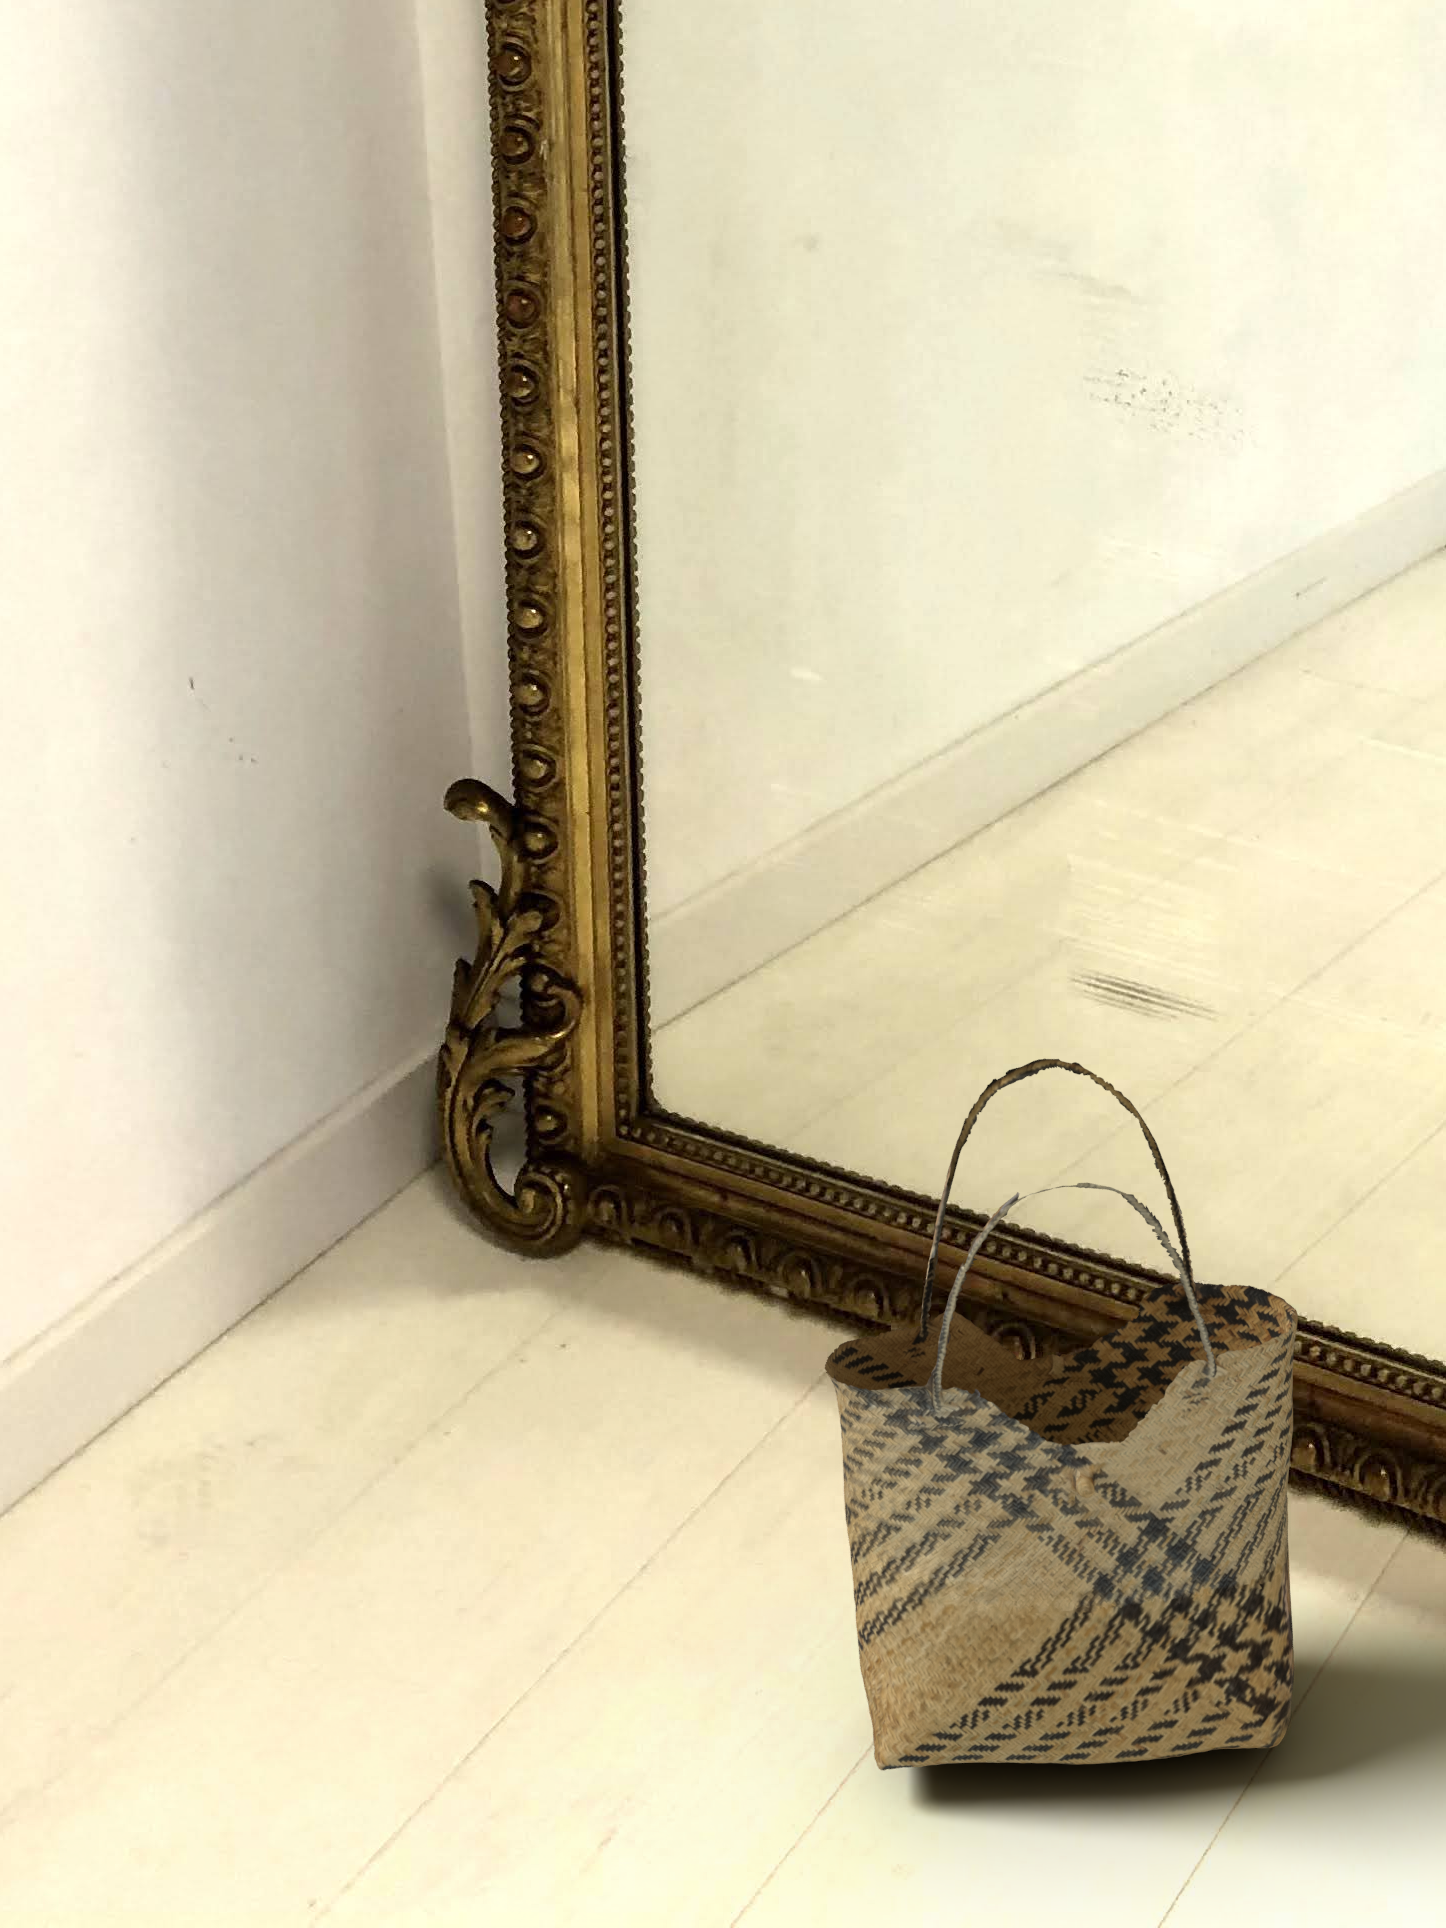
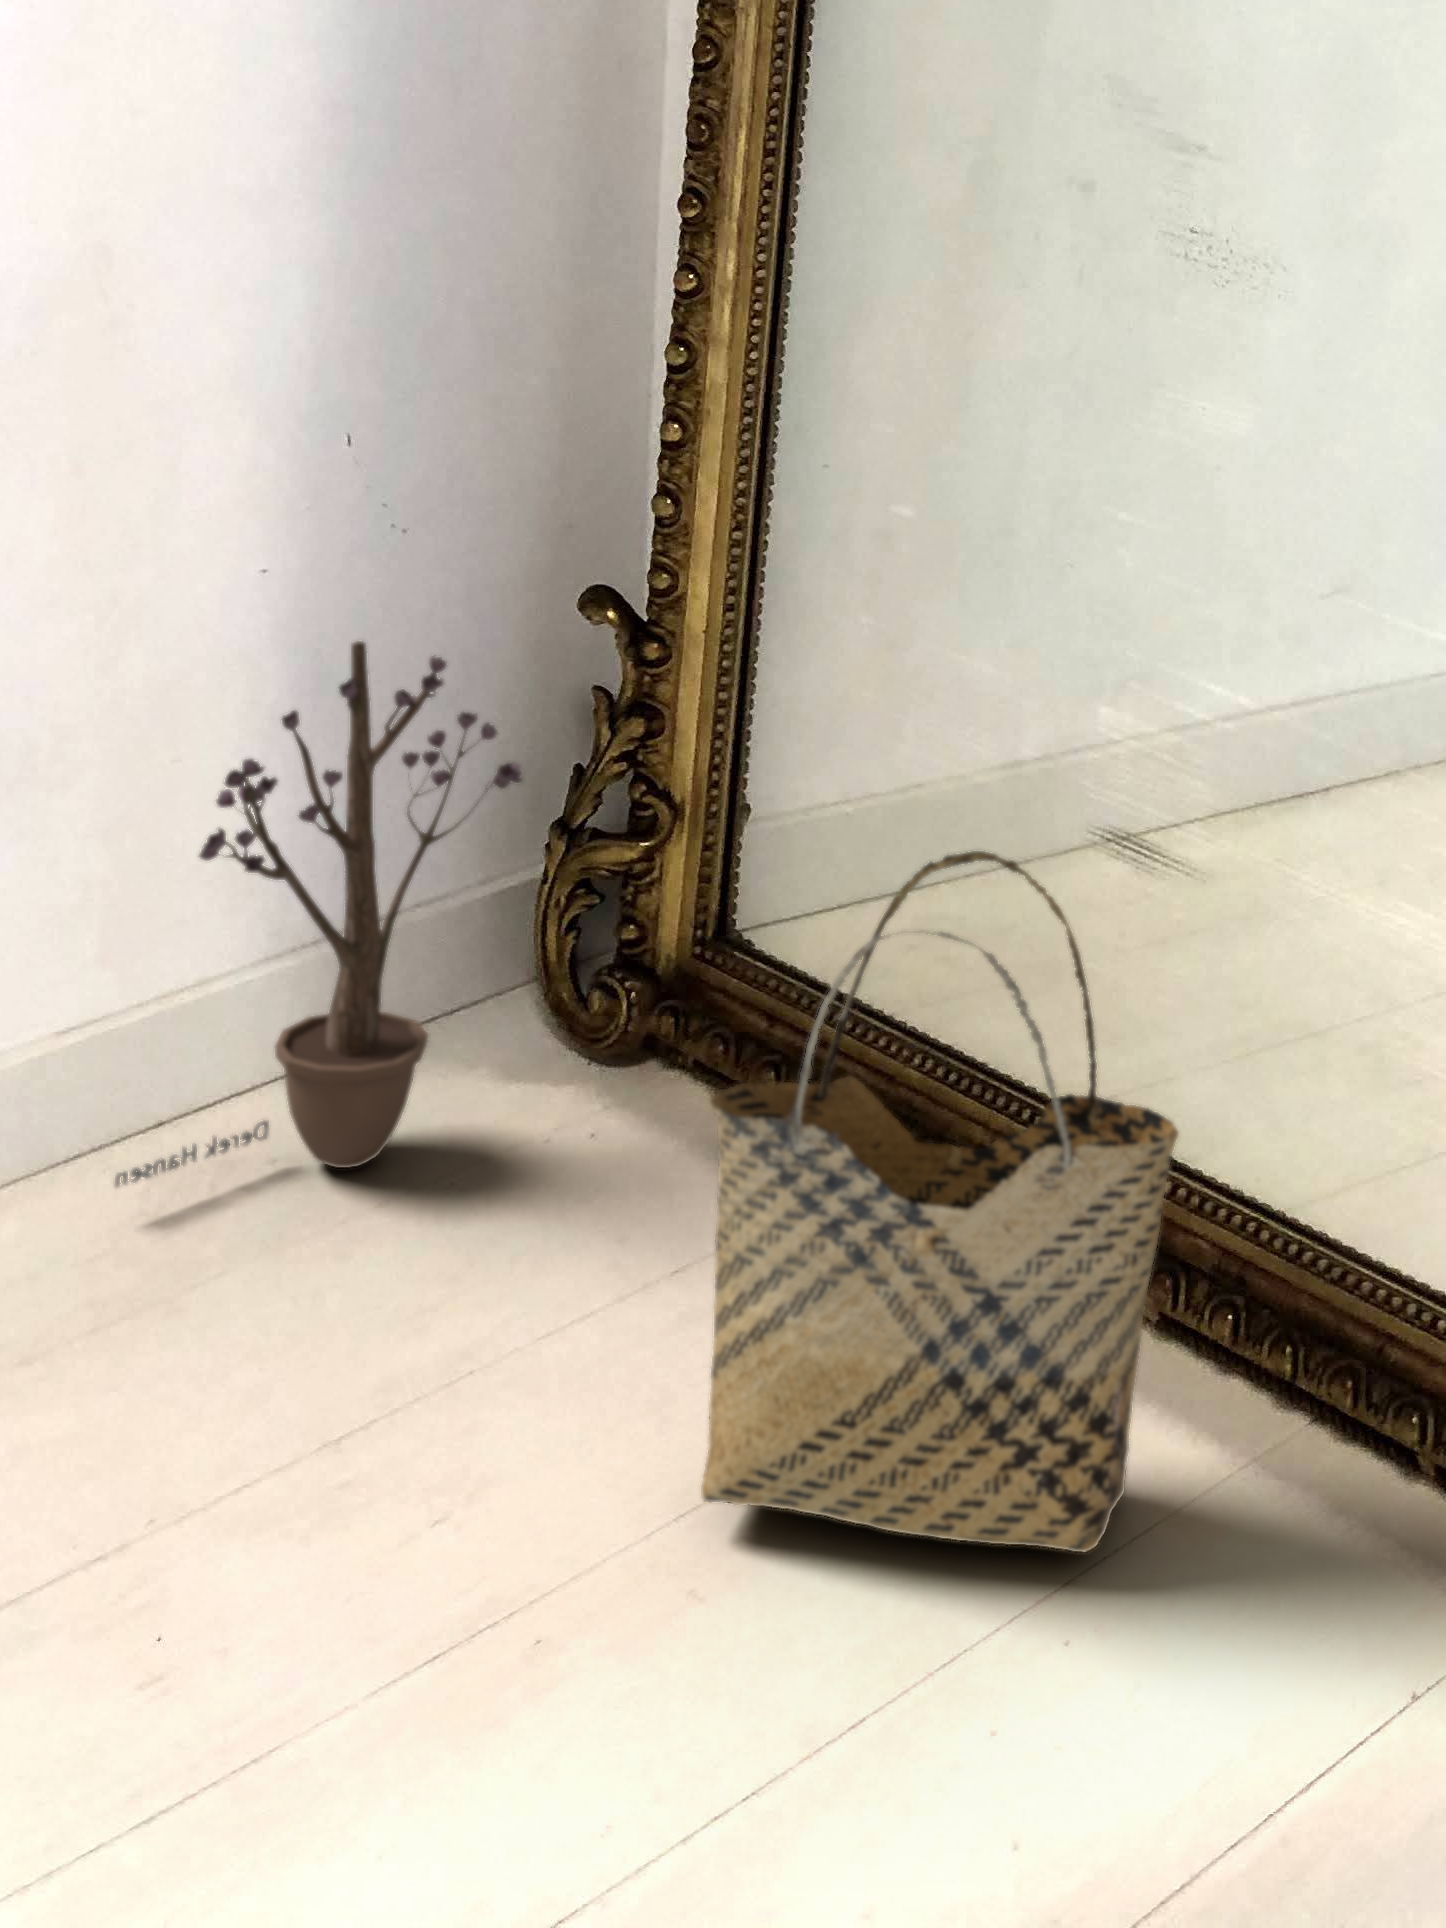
decorative plant: none [104,899,438,1516] -> present [115,641,522,1188]

